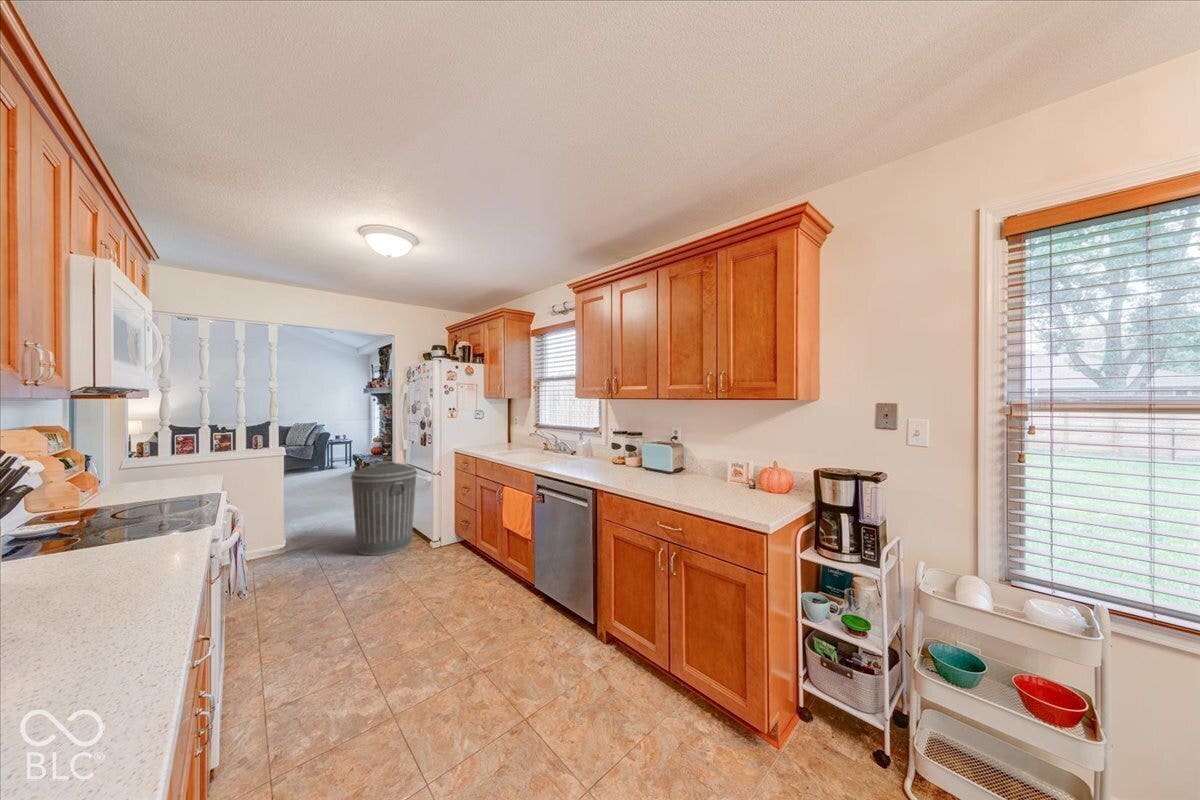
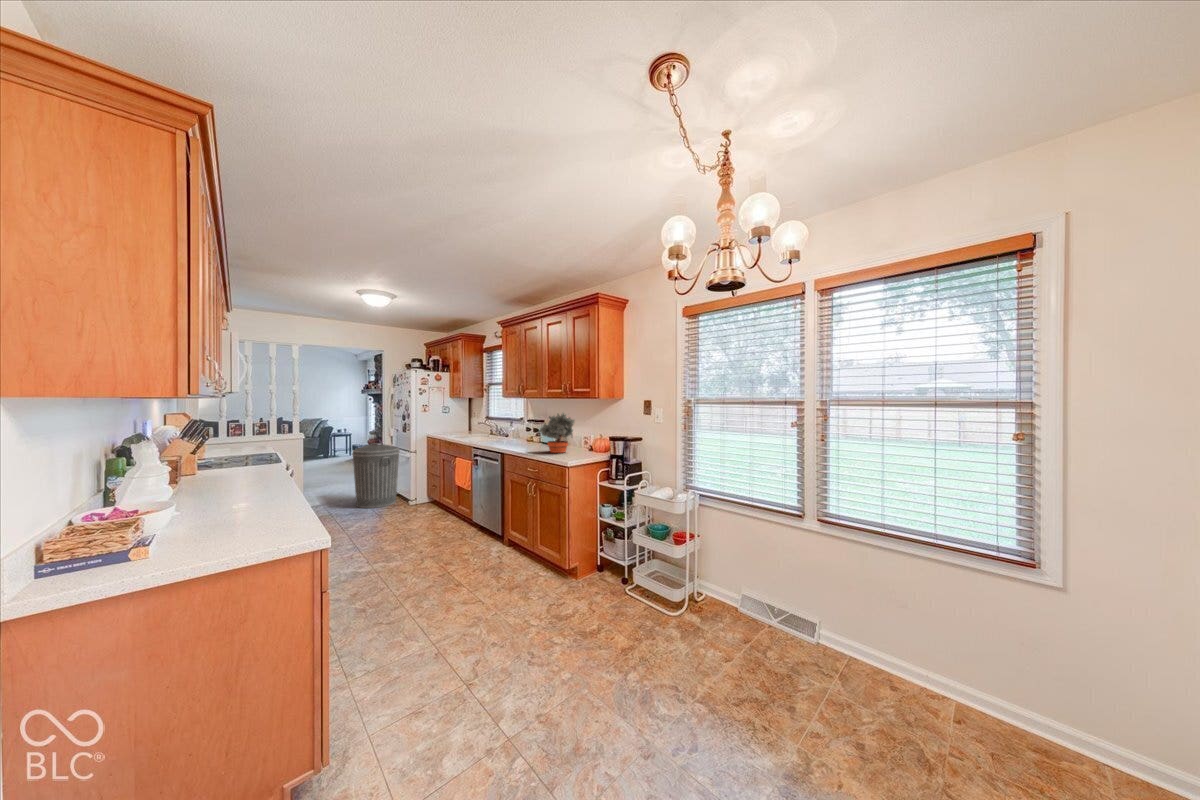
potted plant: none [668,421,729,494] -> present [538,413,575,453]

